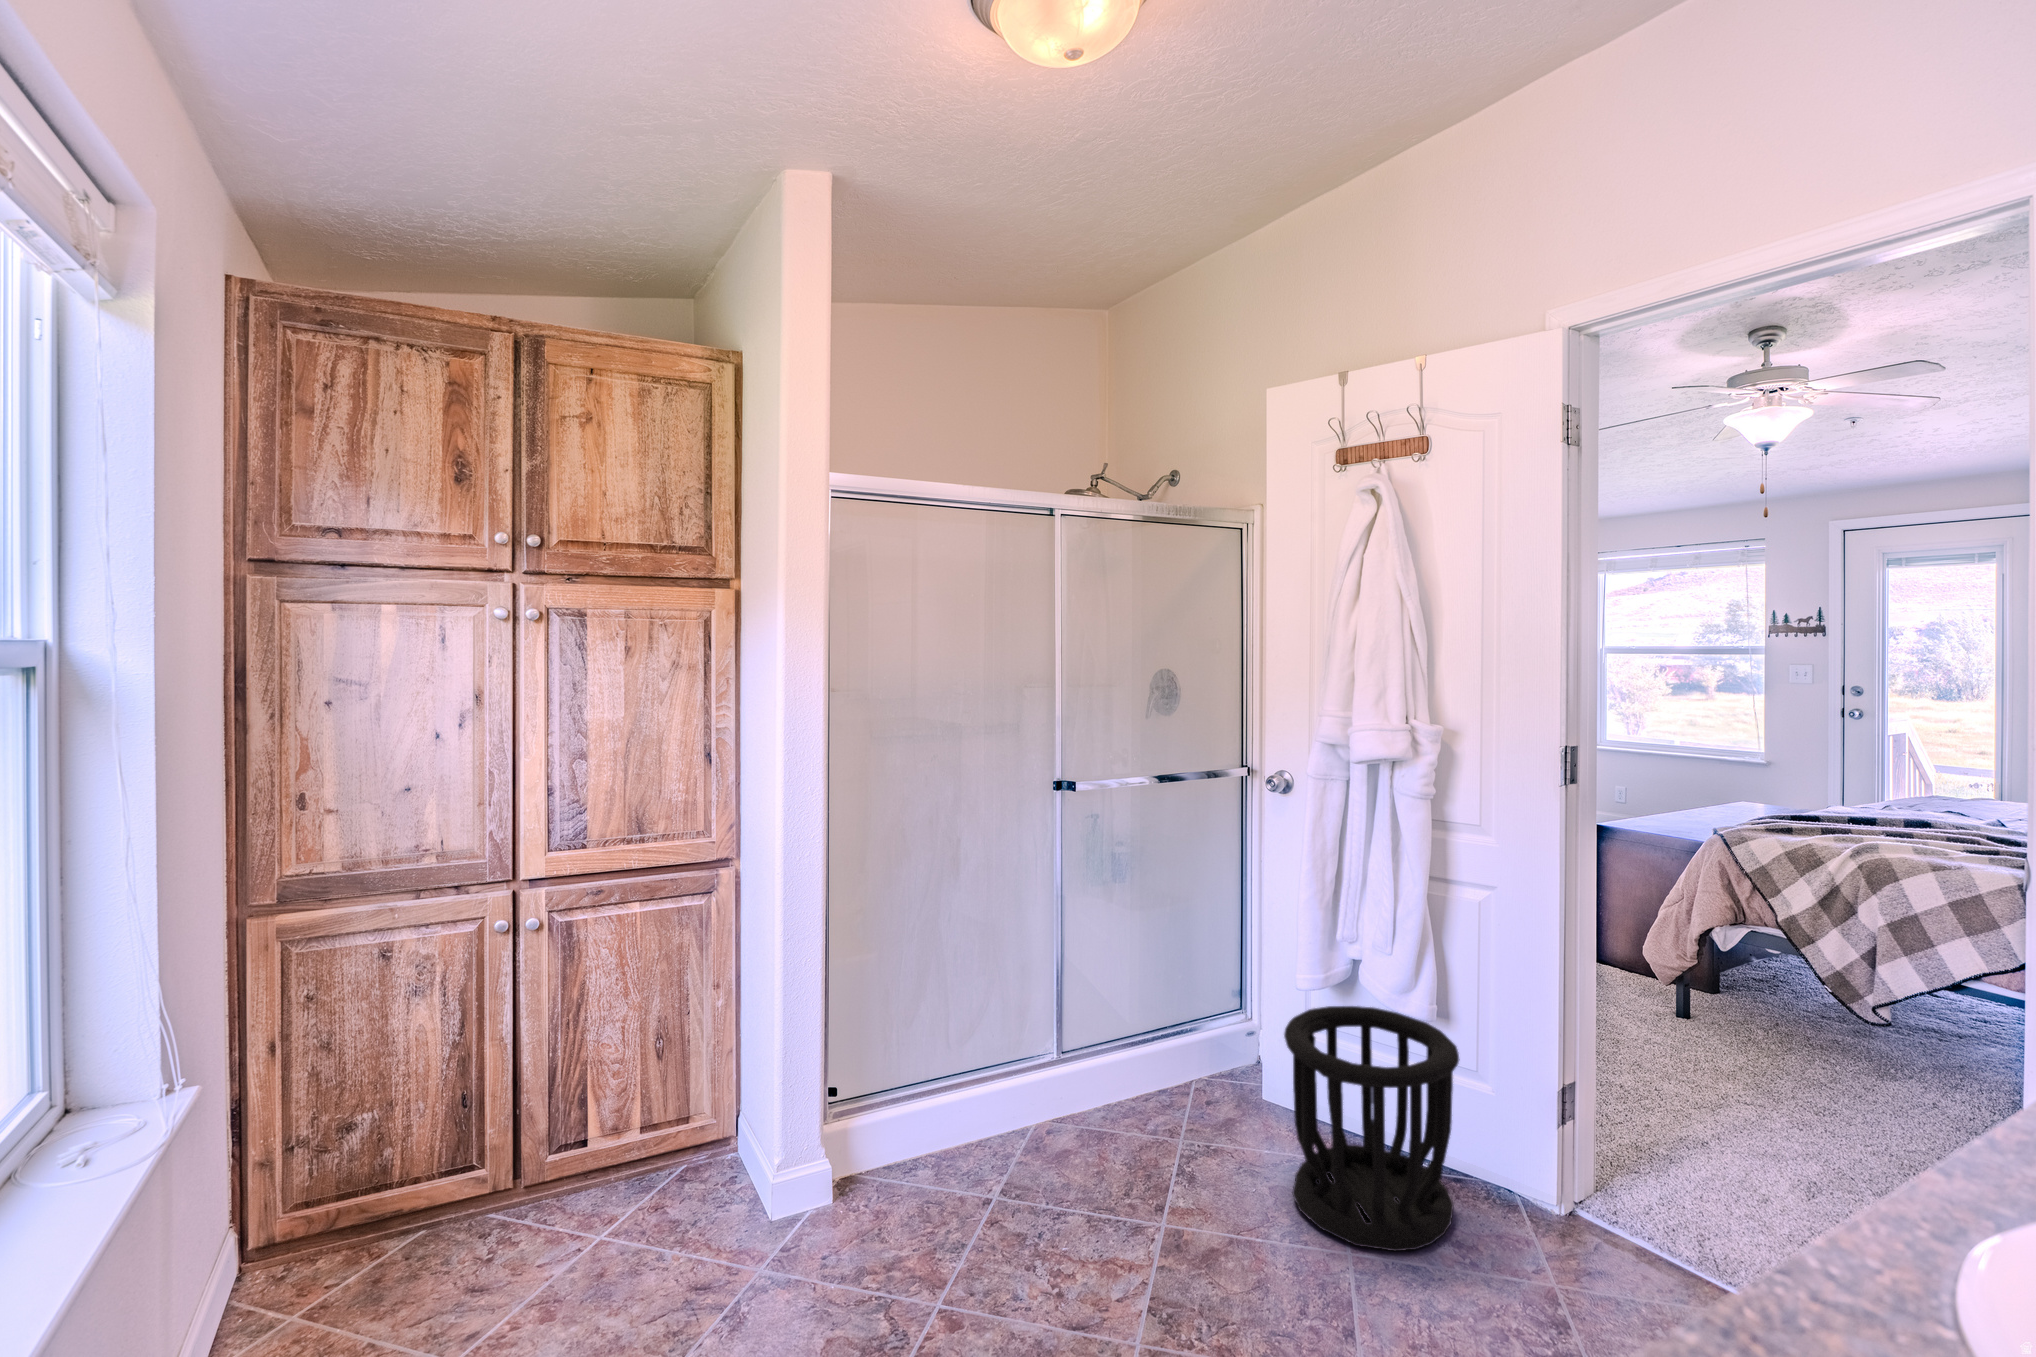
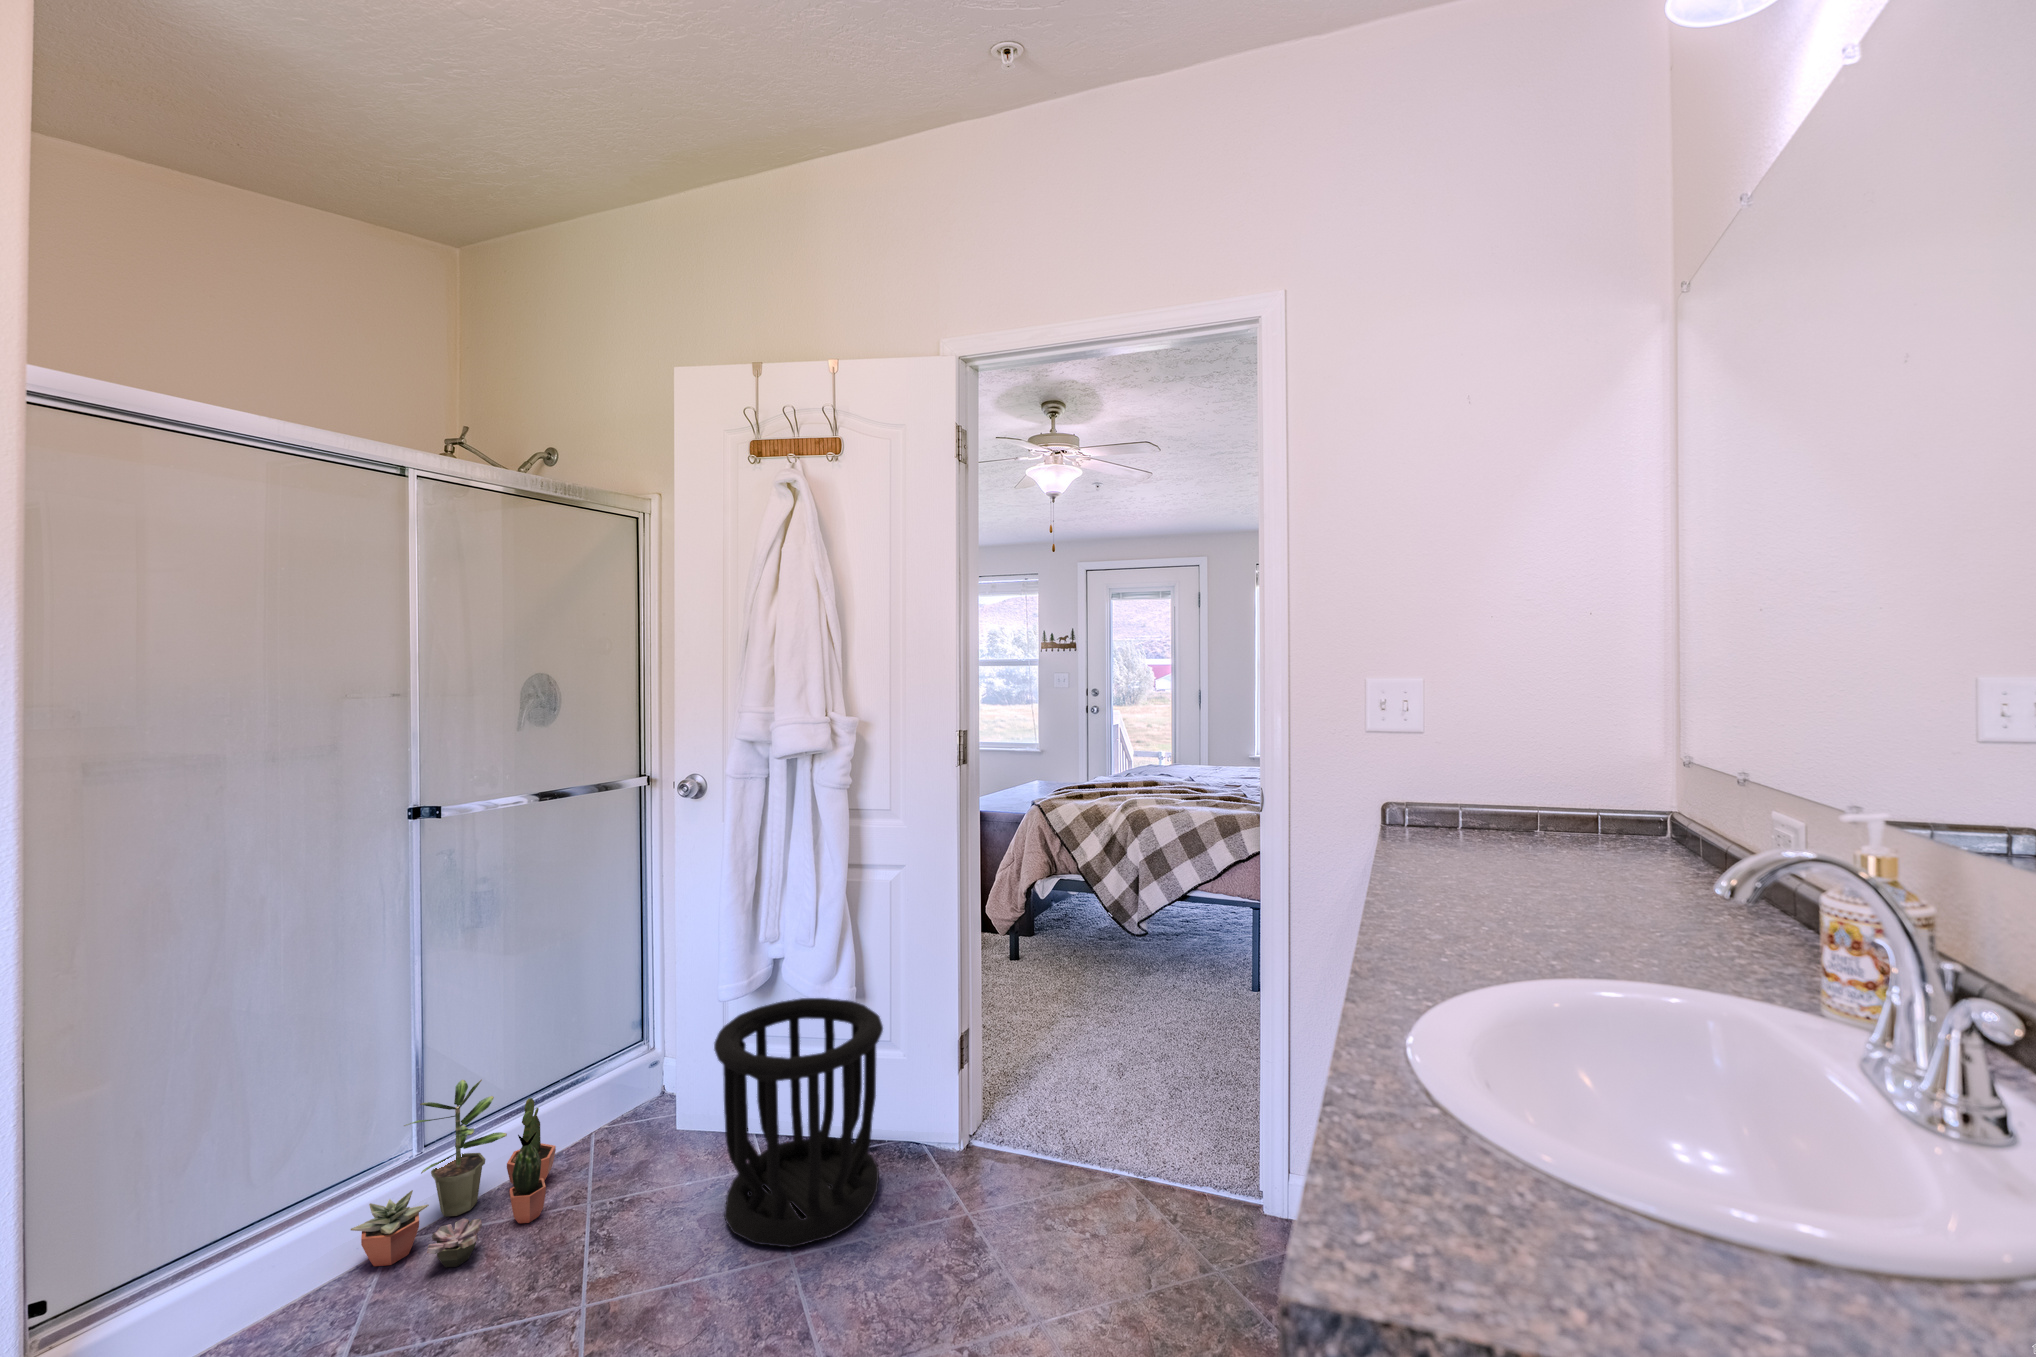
potted plant: none [1015,1007,1154,1154] -> present [351,1079,556,1267]

